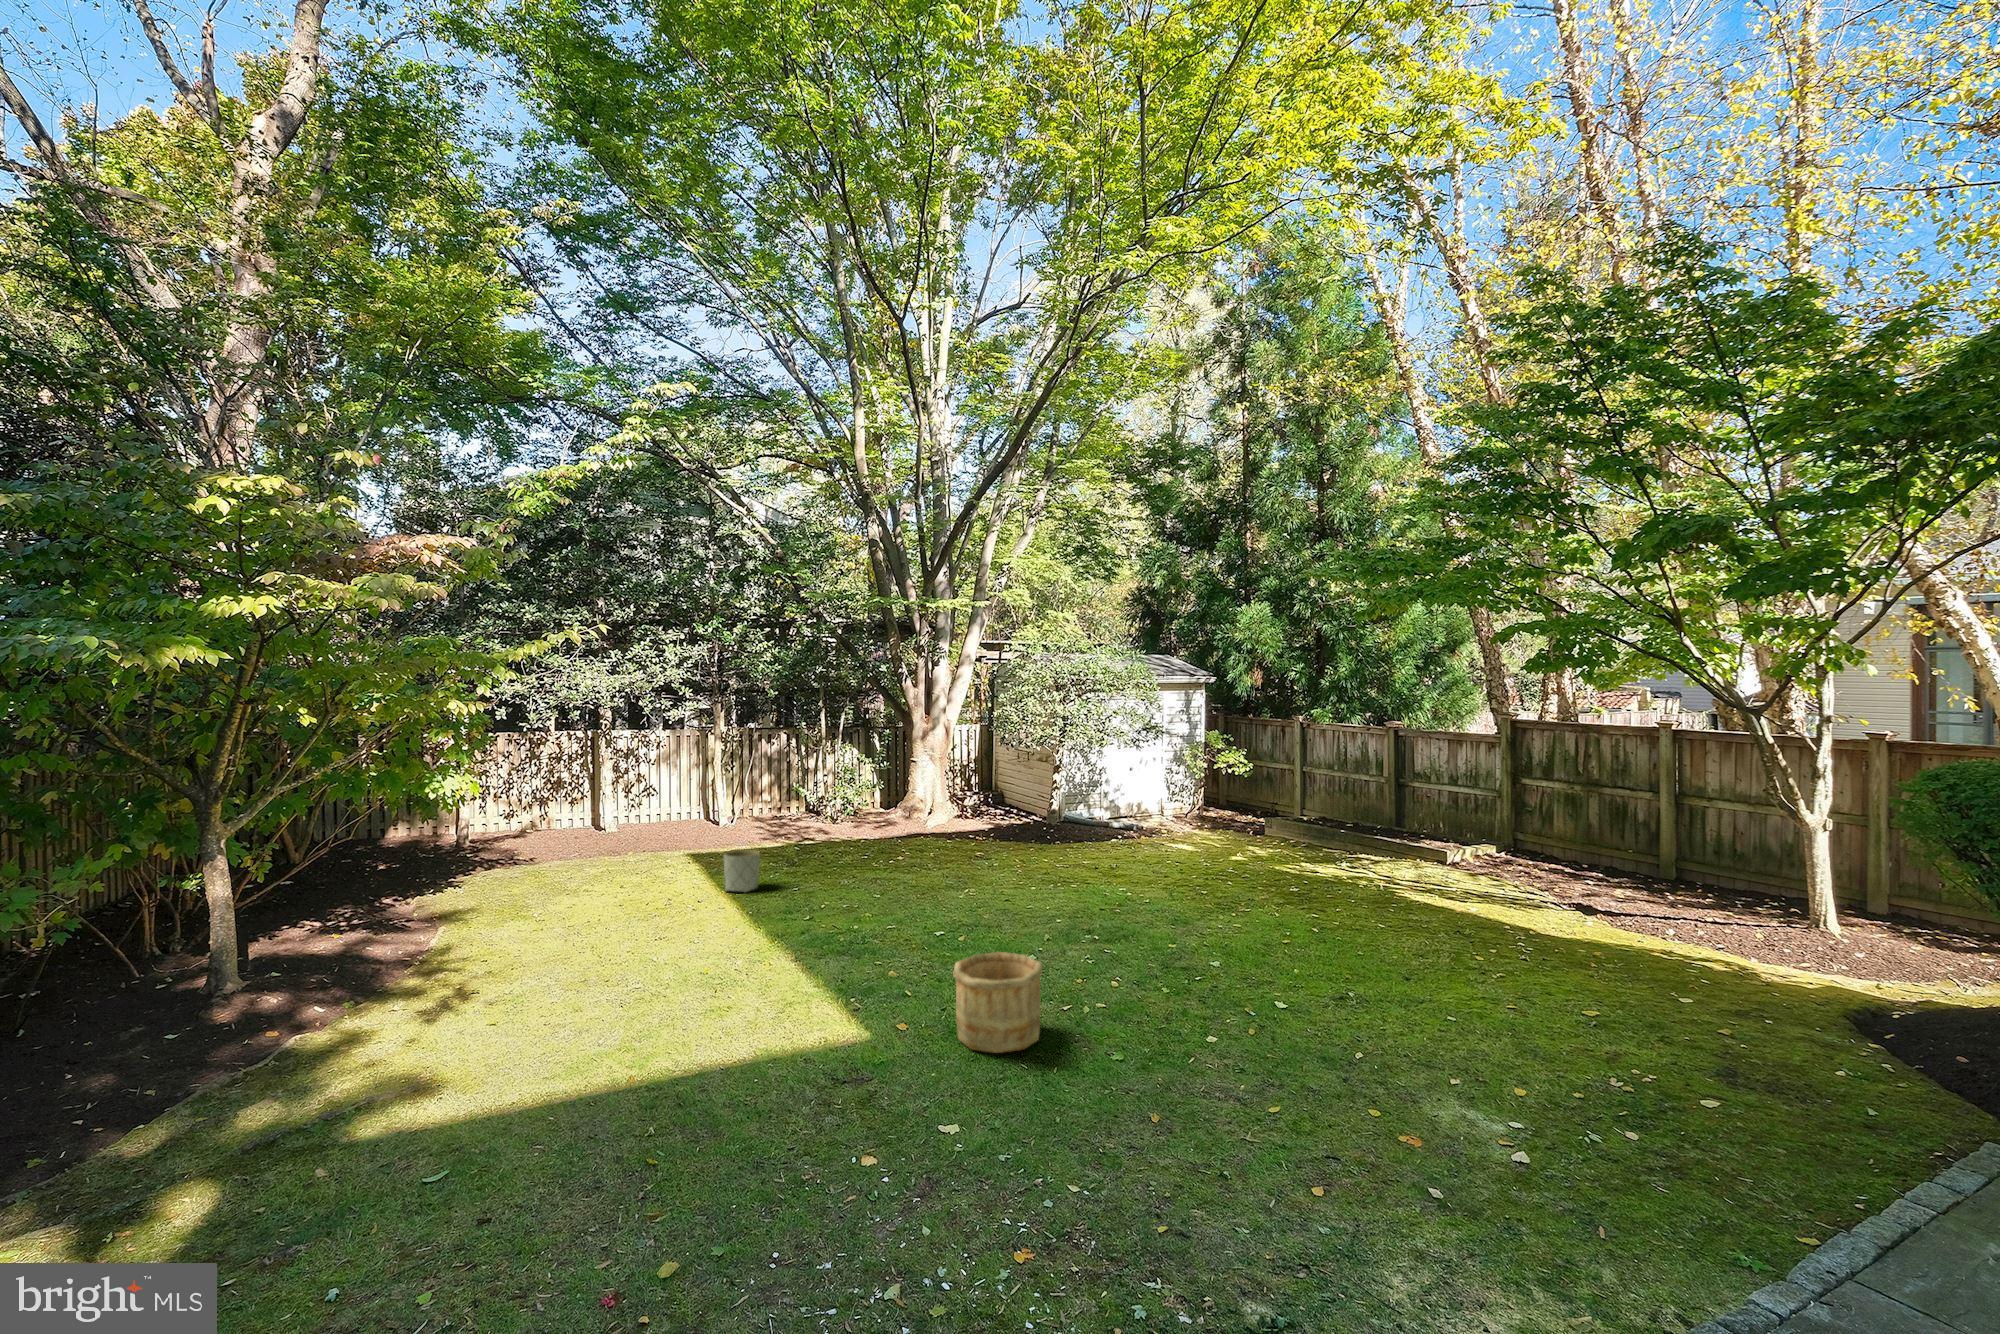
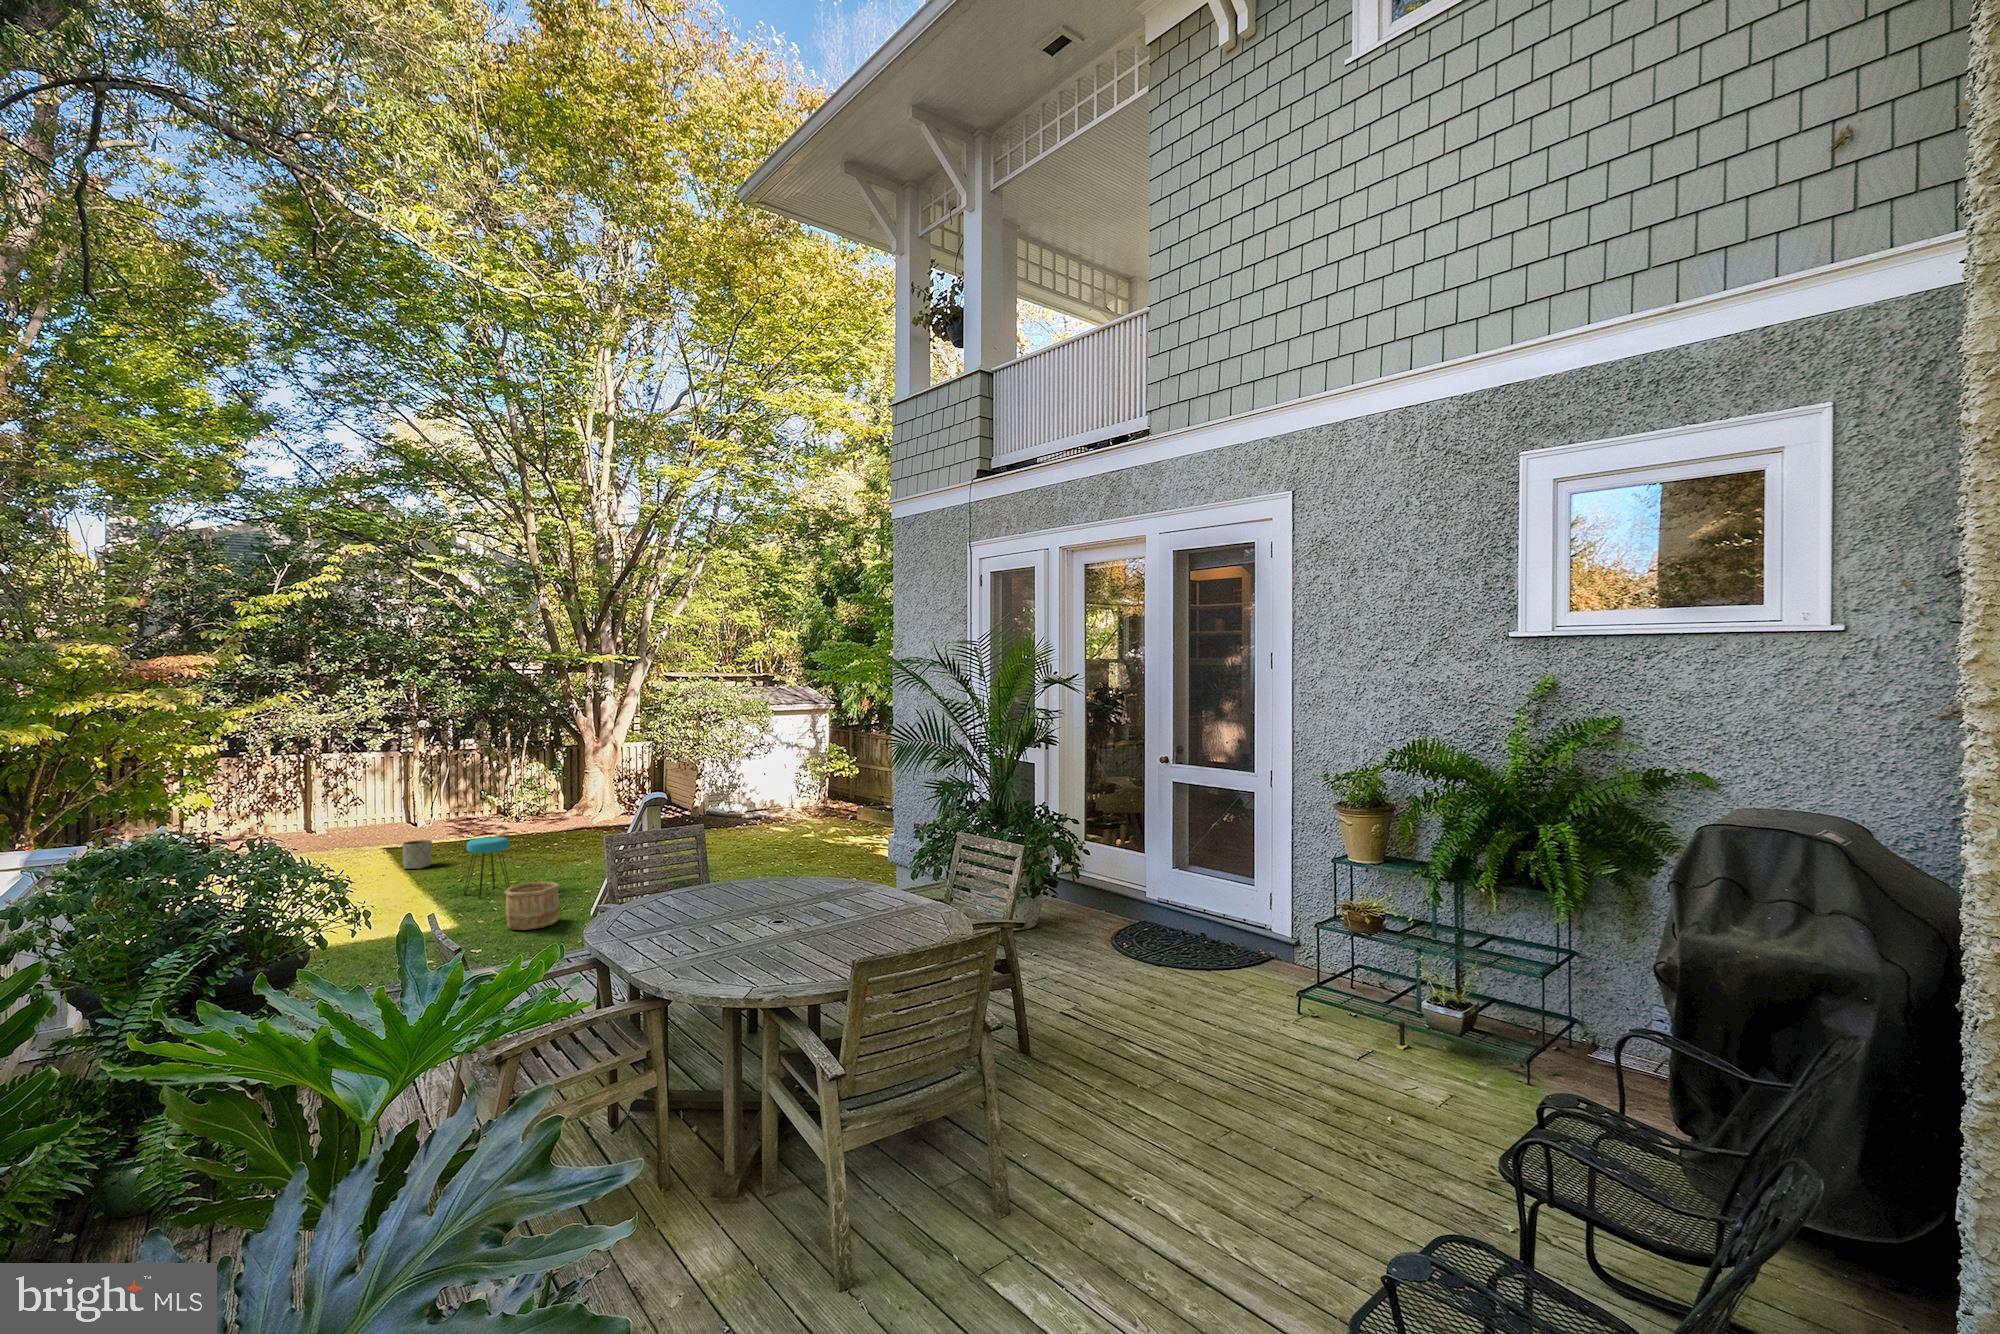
stool: none [834,857,903,959] -> present [464,837,510,898]

